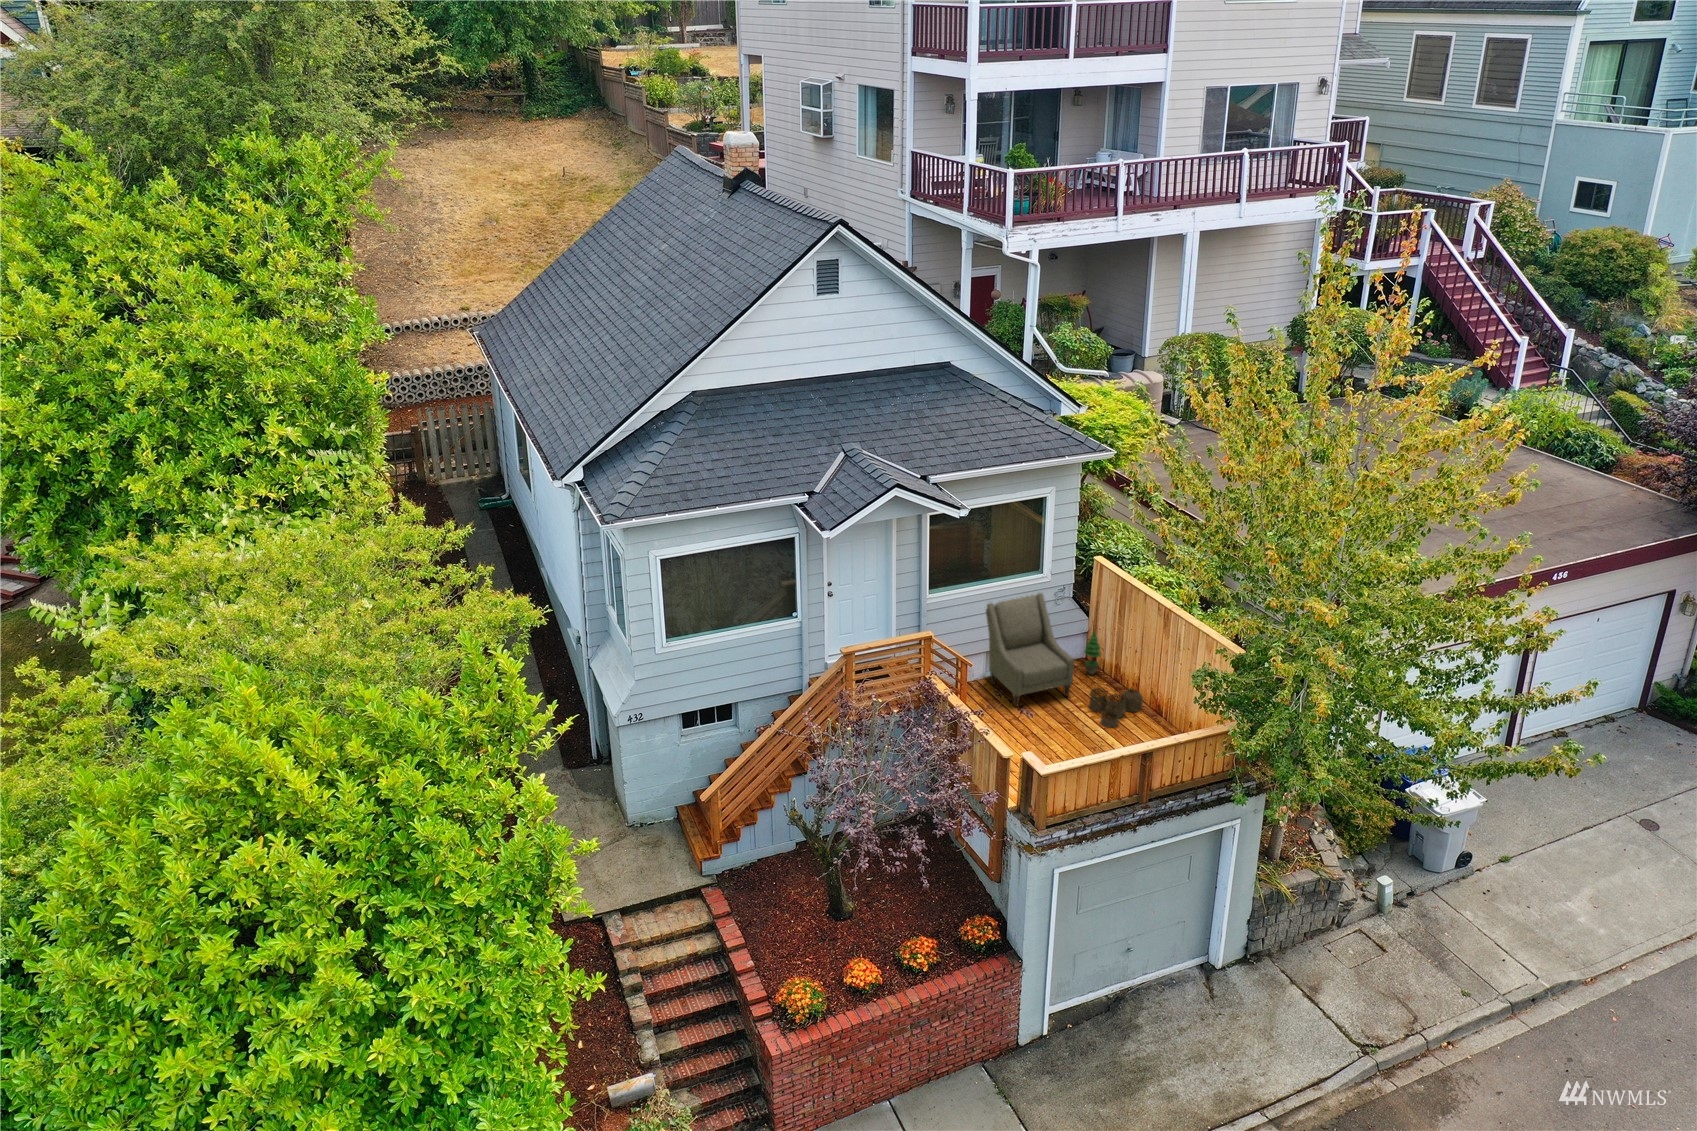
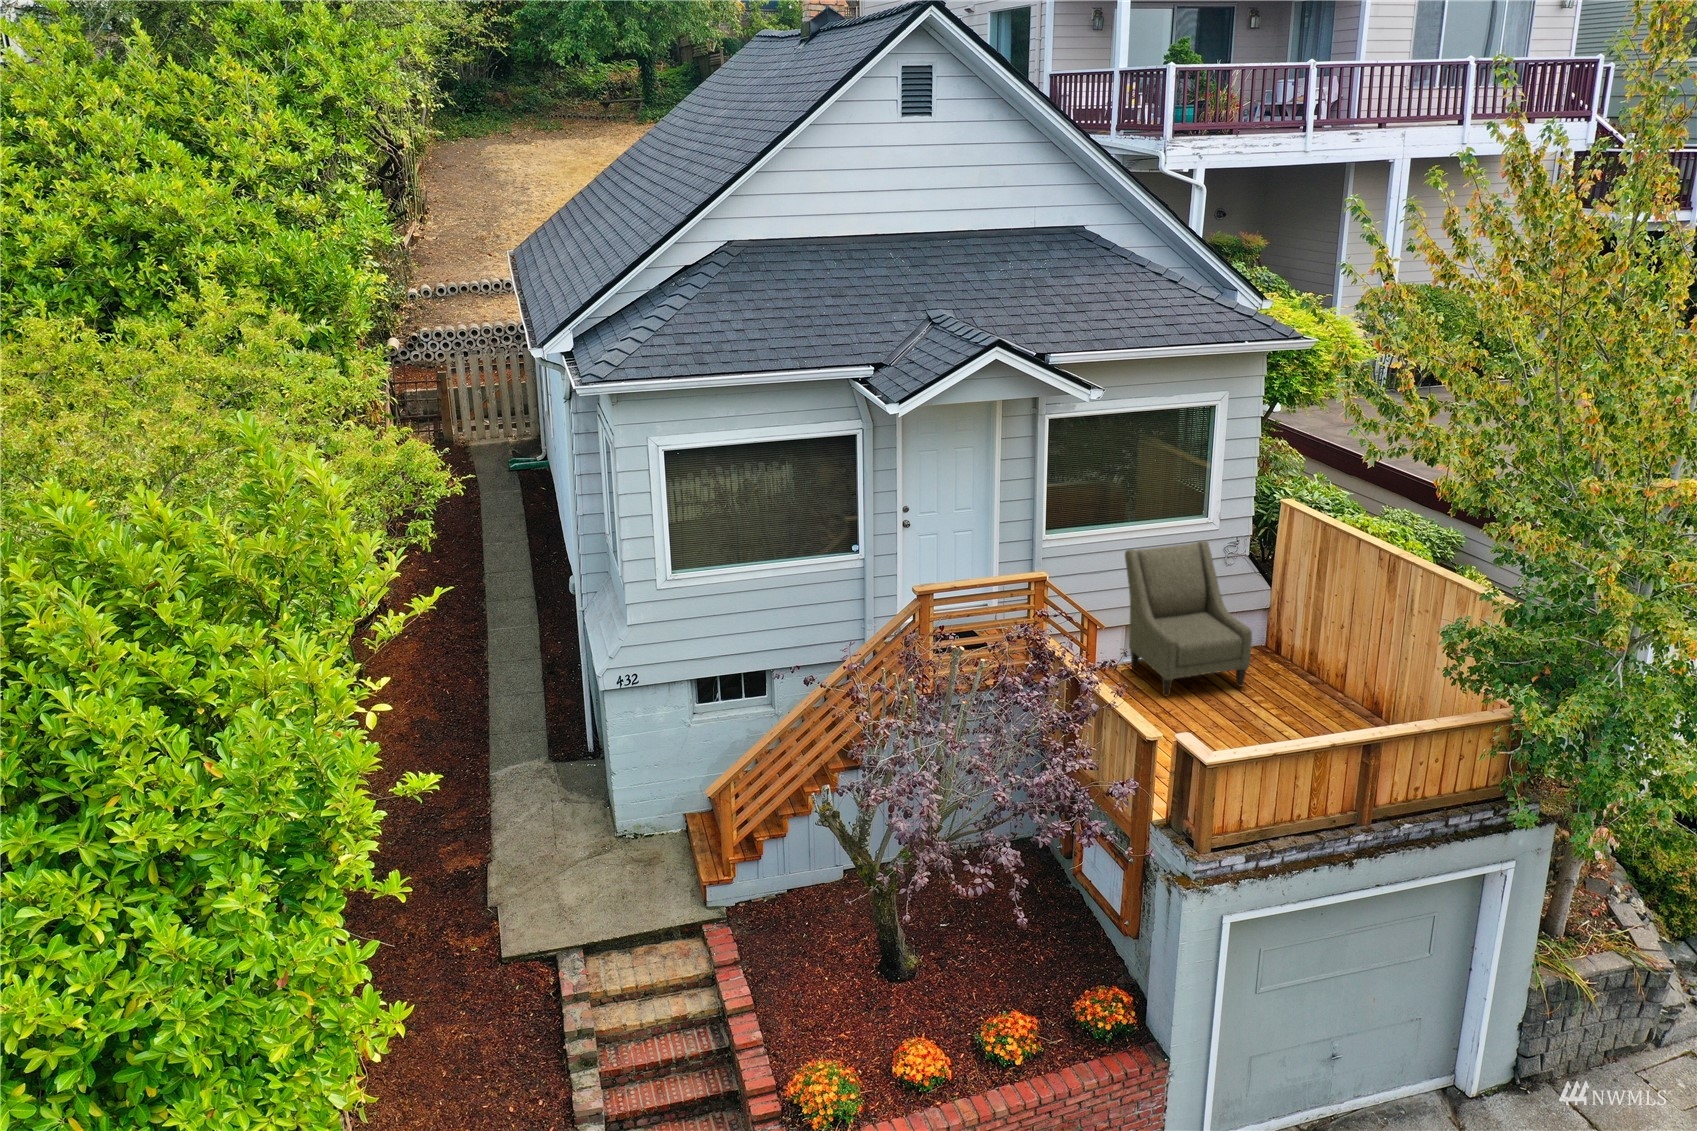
potted tree: present [1084,631,1101,674] -> none [1265,596,1291,661]
woven basket: present [1090,688,1143,728] -> none [1274,670,1353,728]

